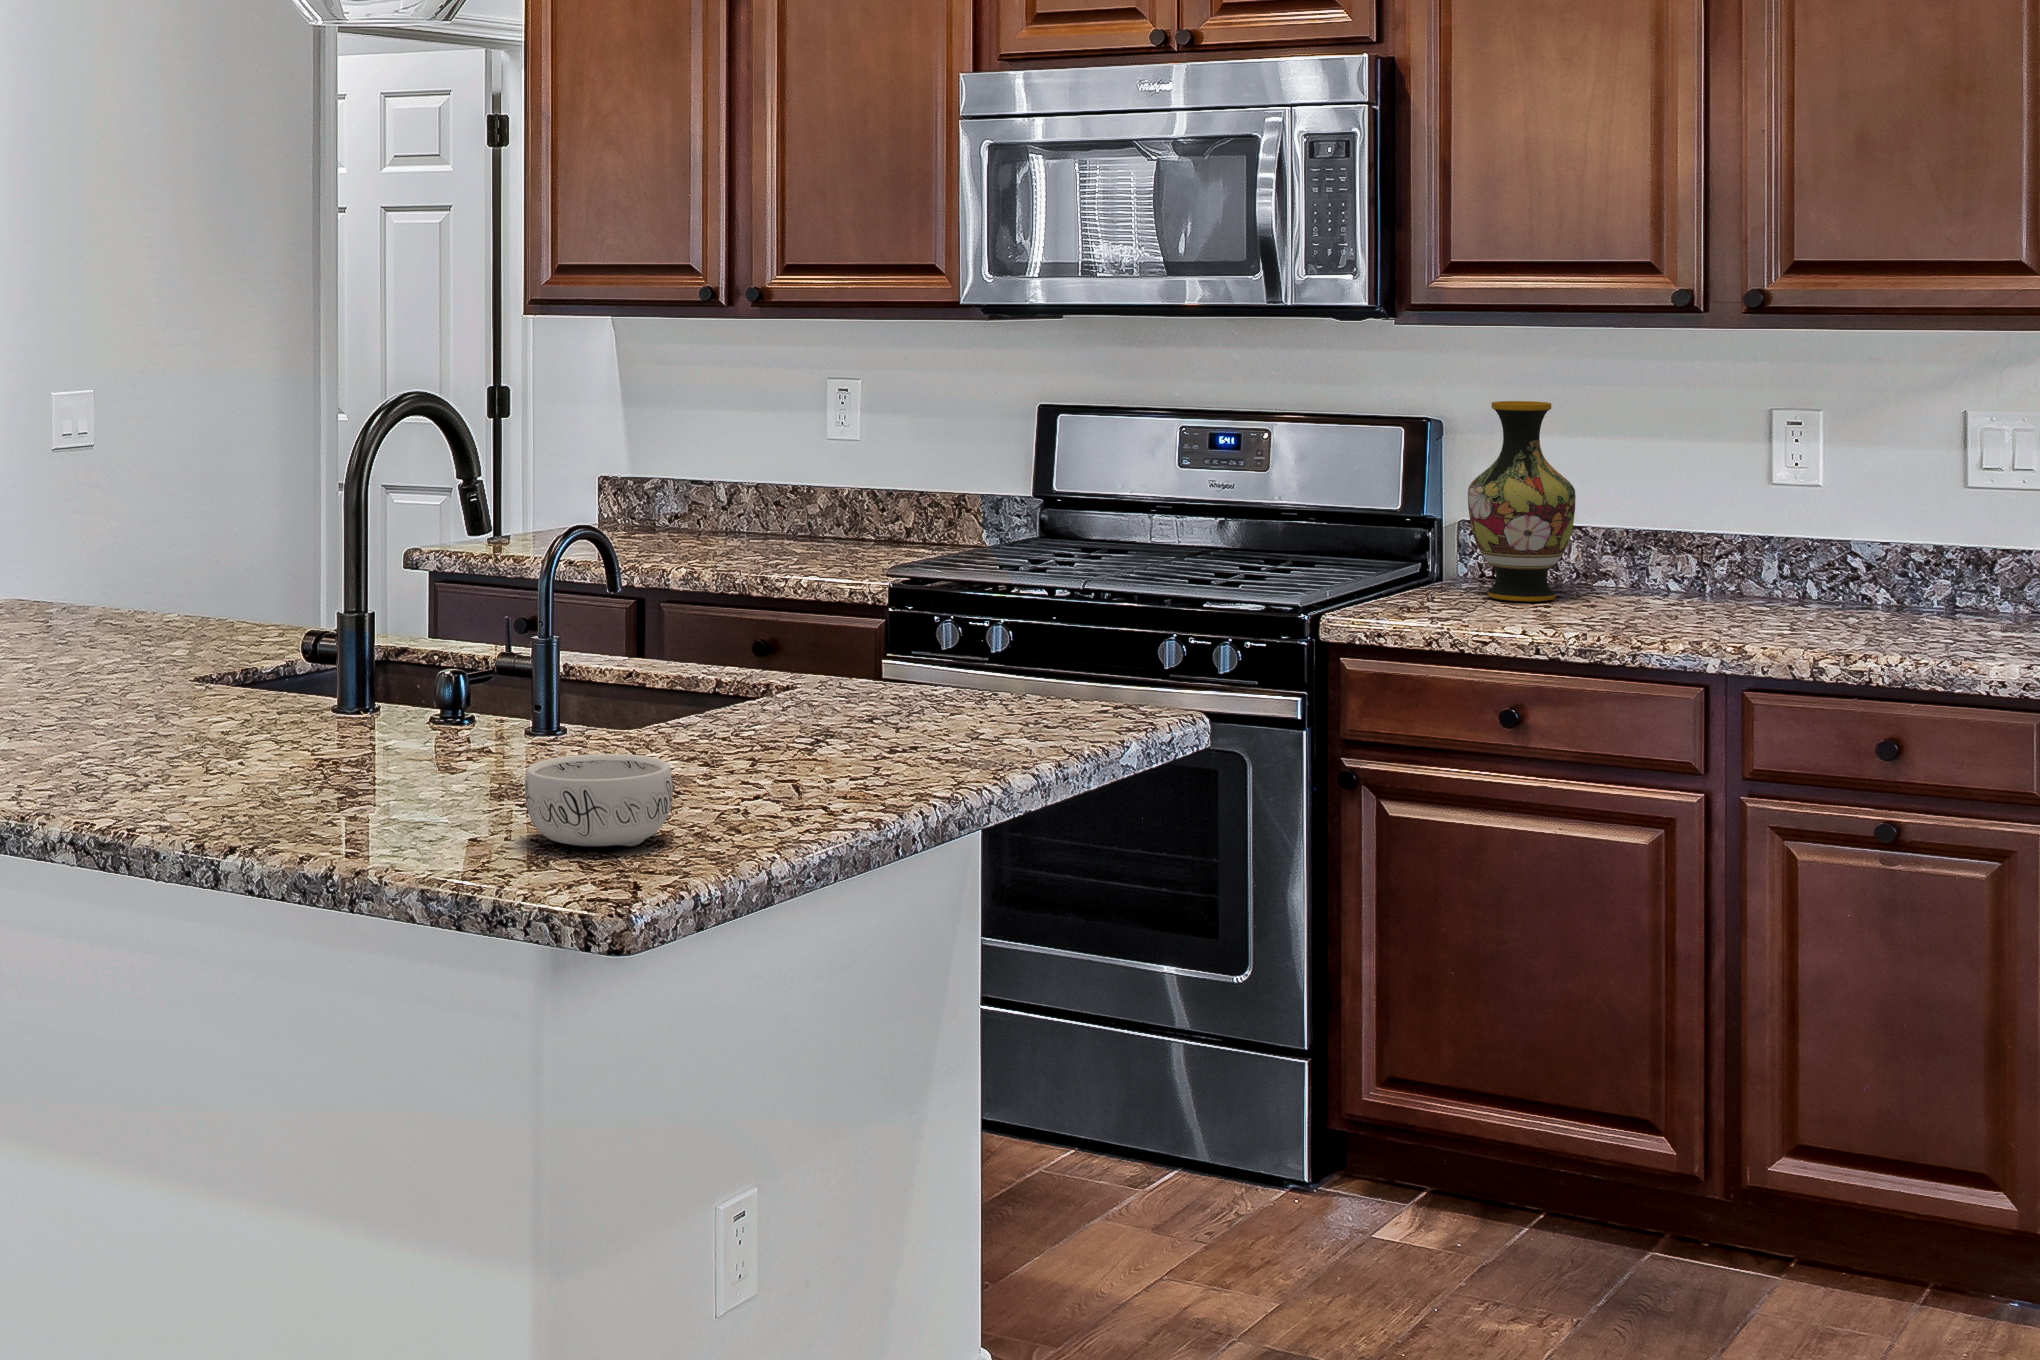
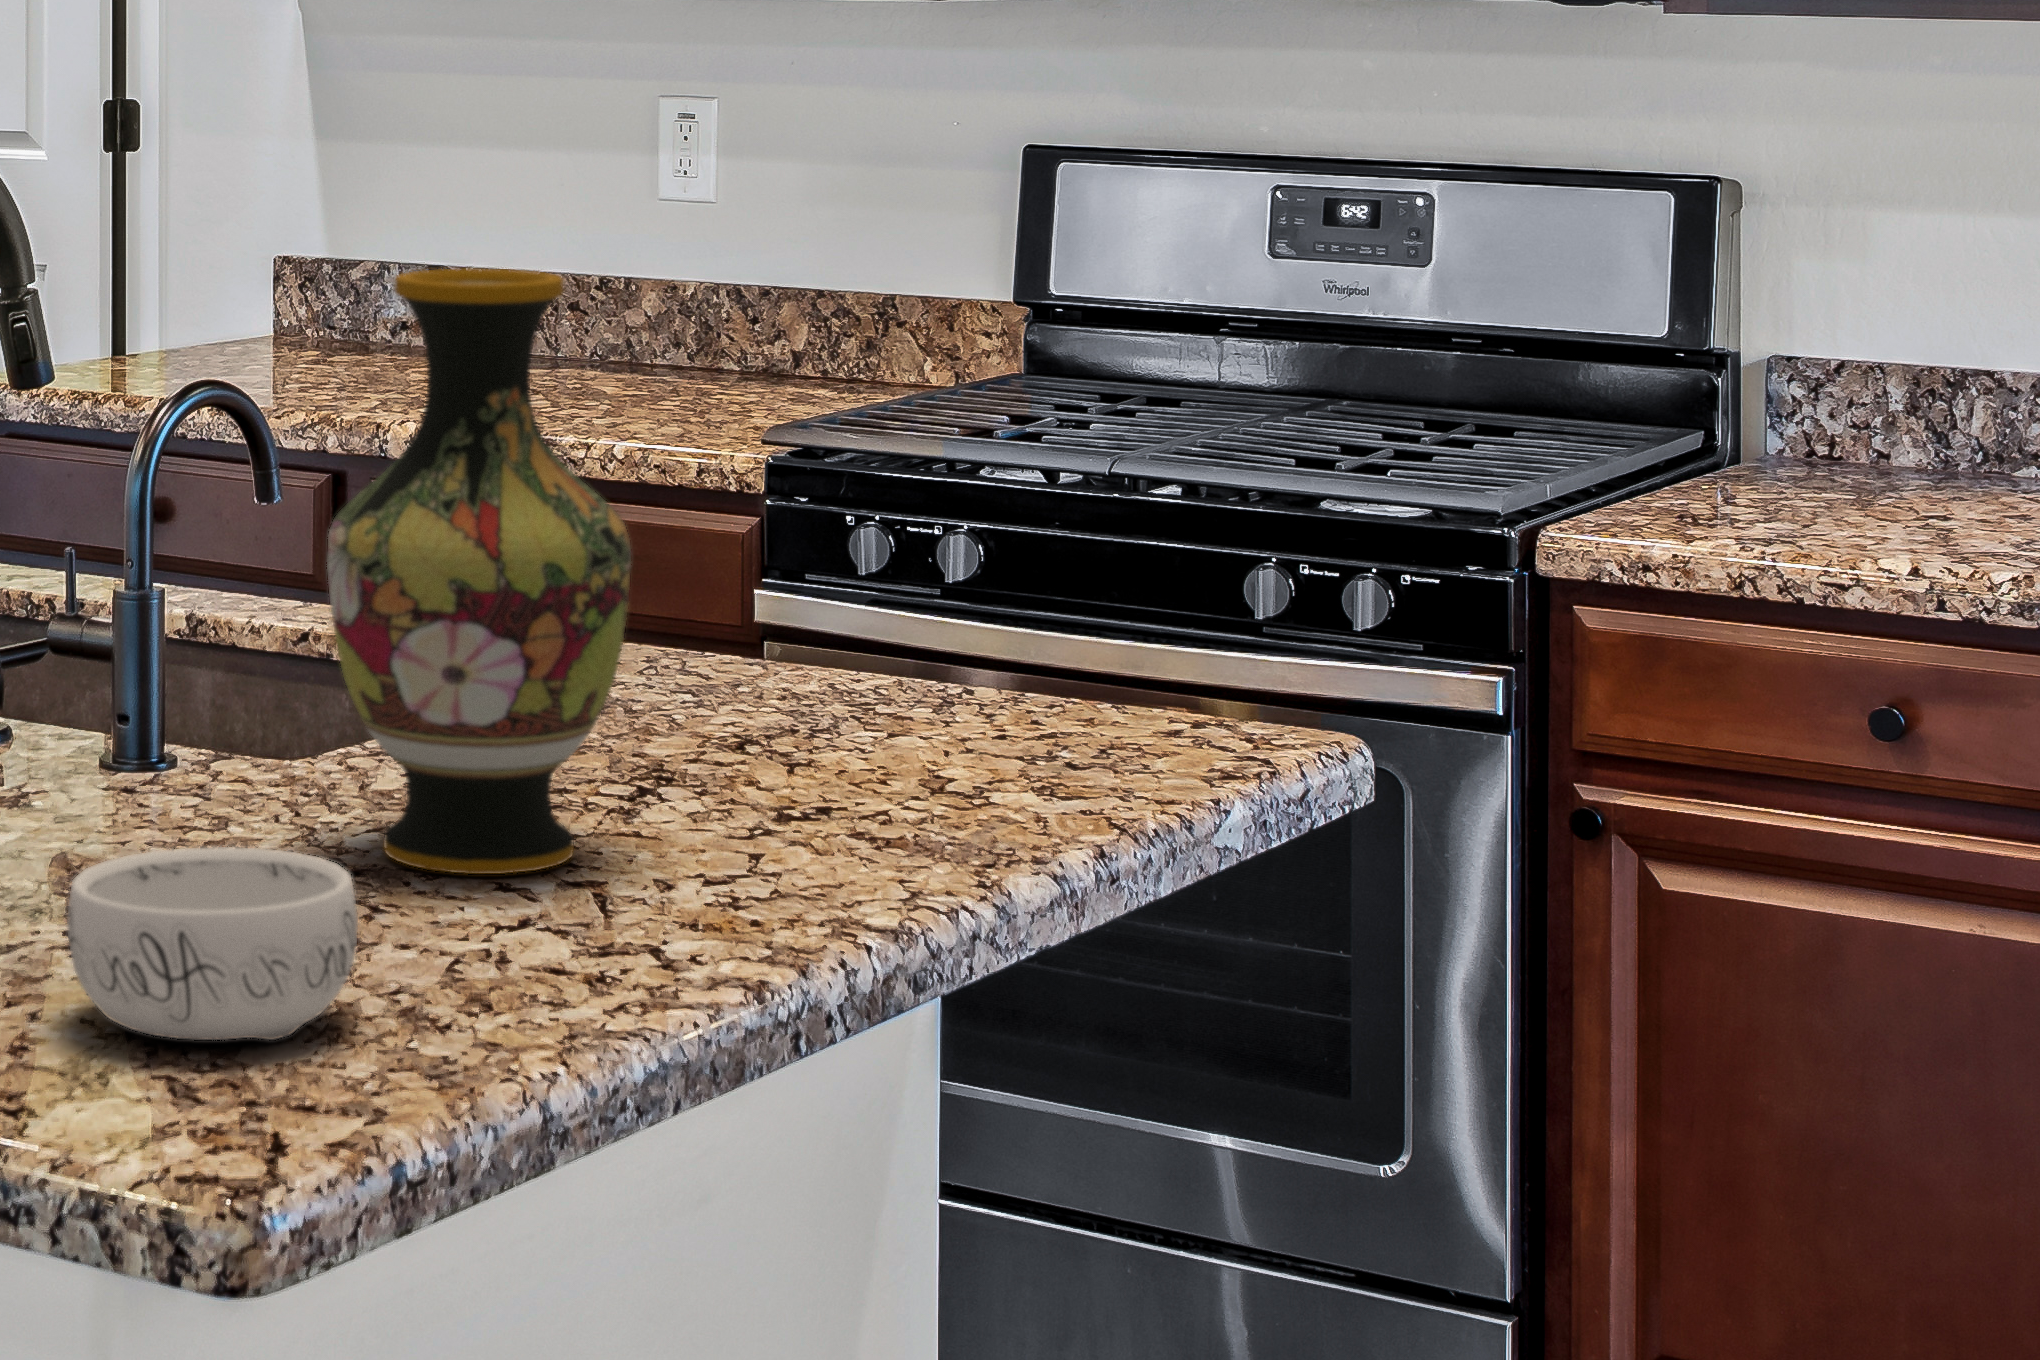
vase: present [1468,401,1576,601] -> present [327,269,631,874]

